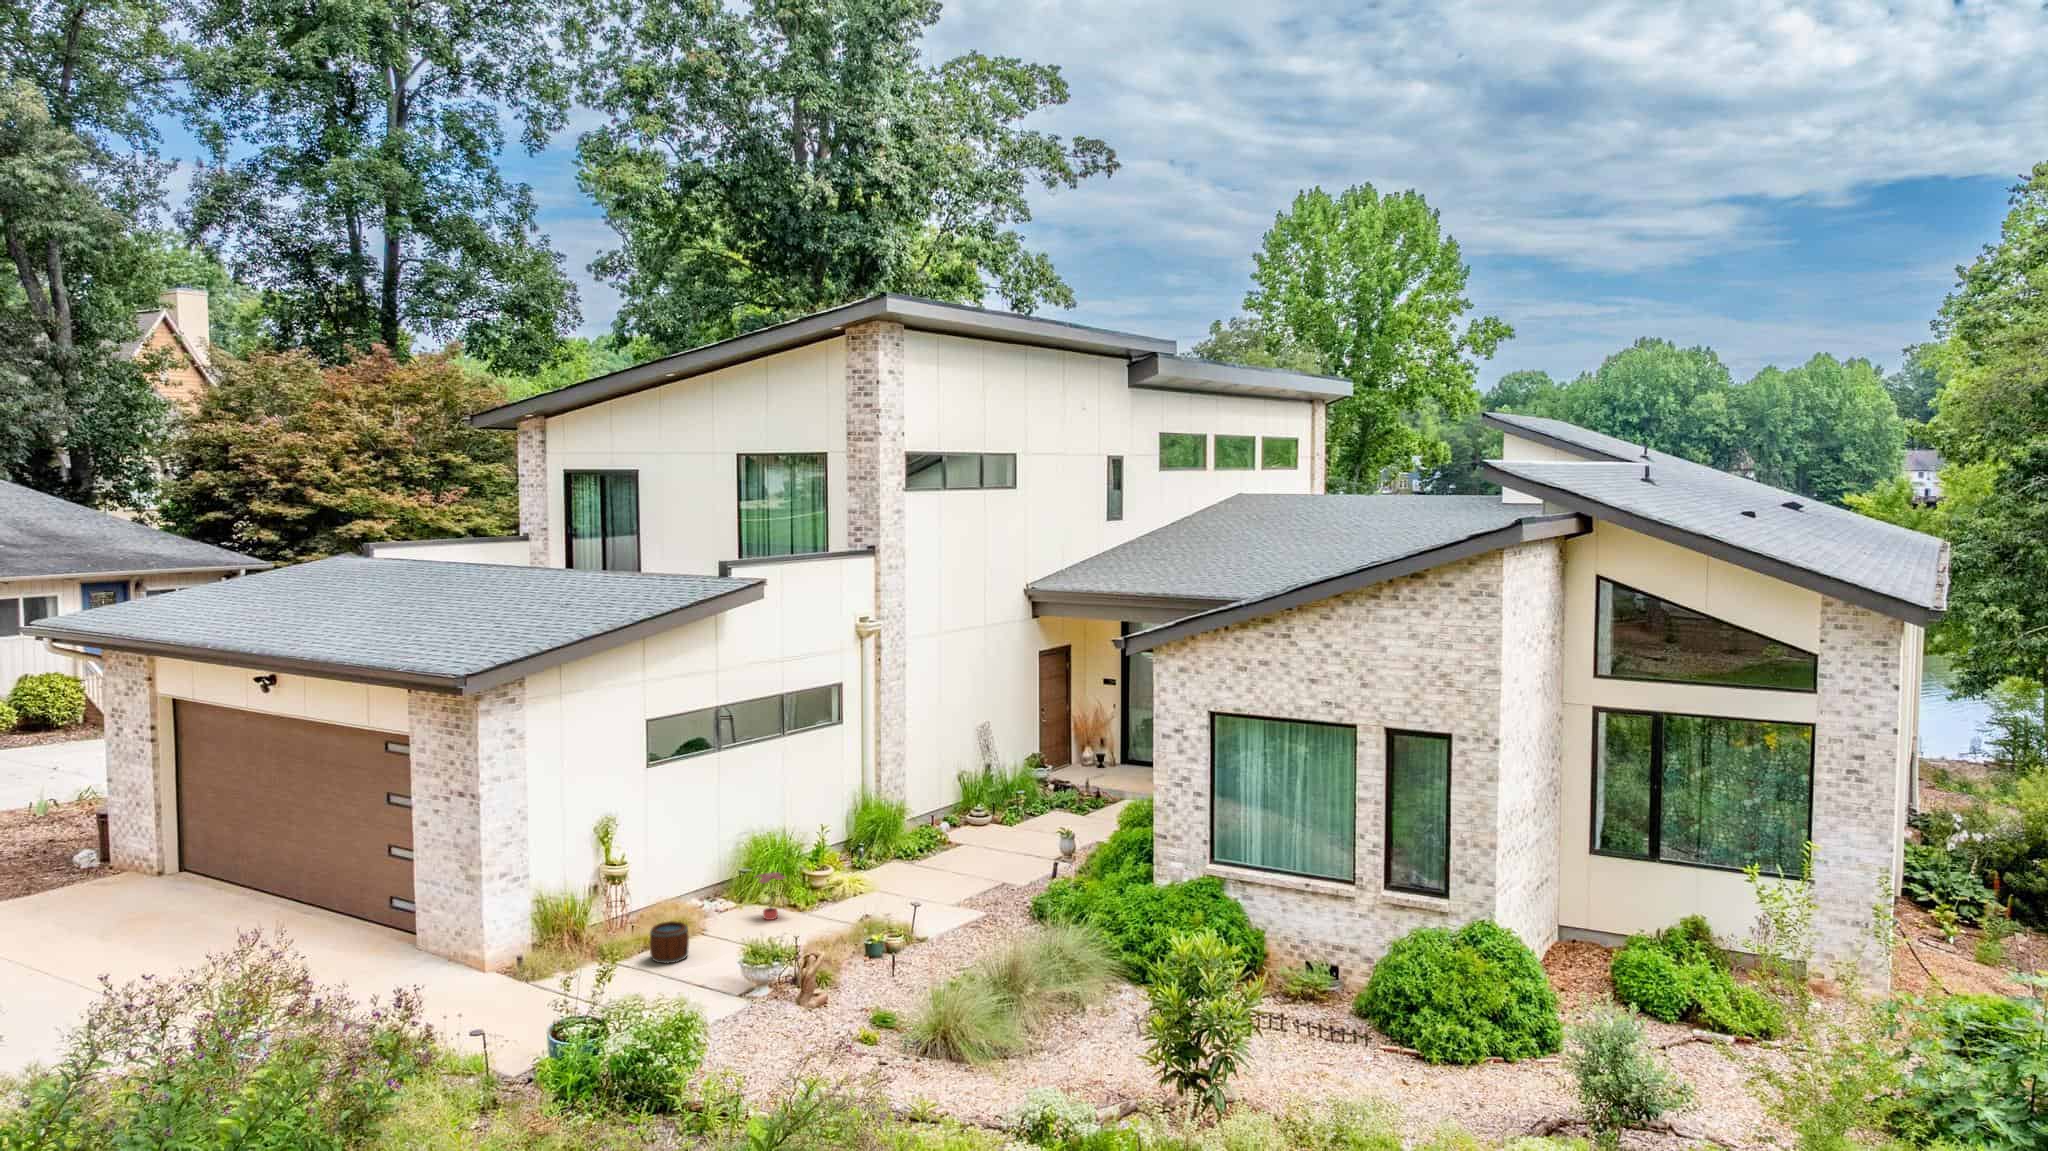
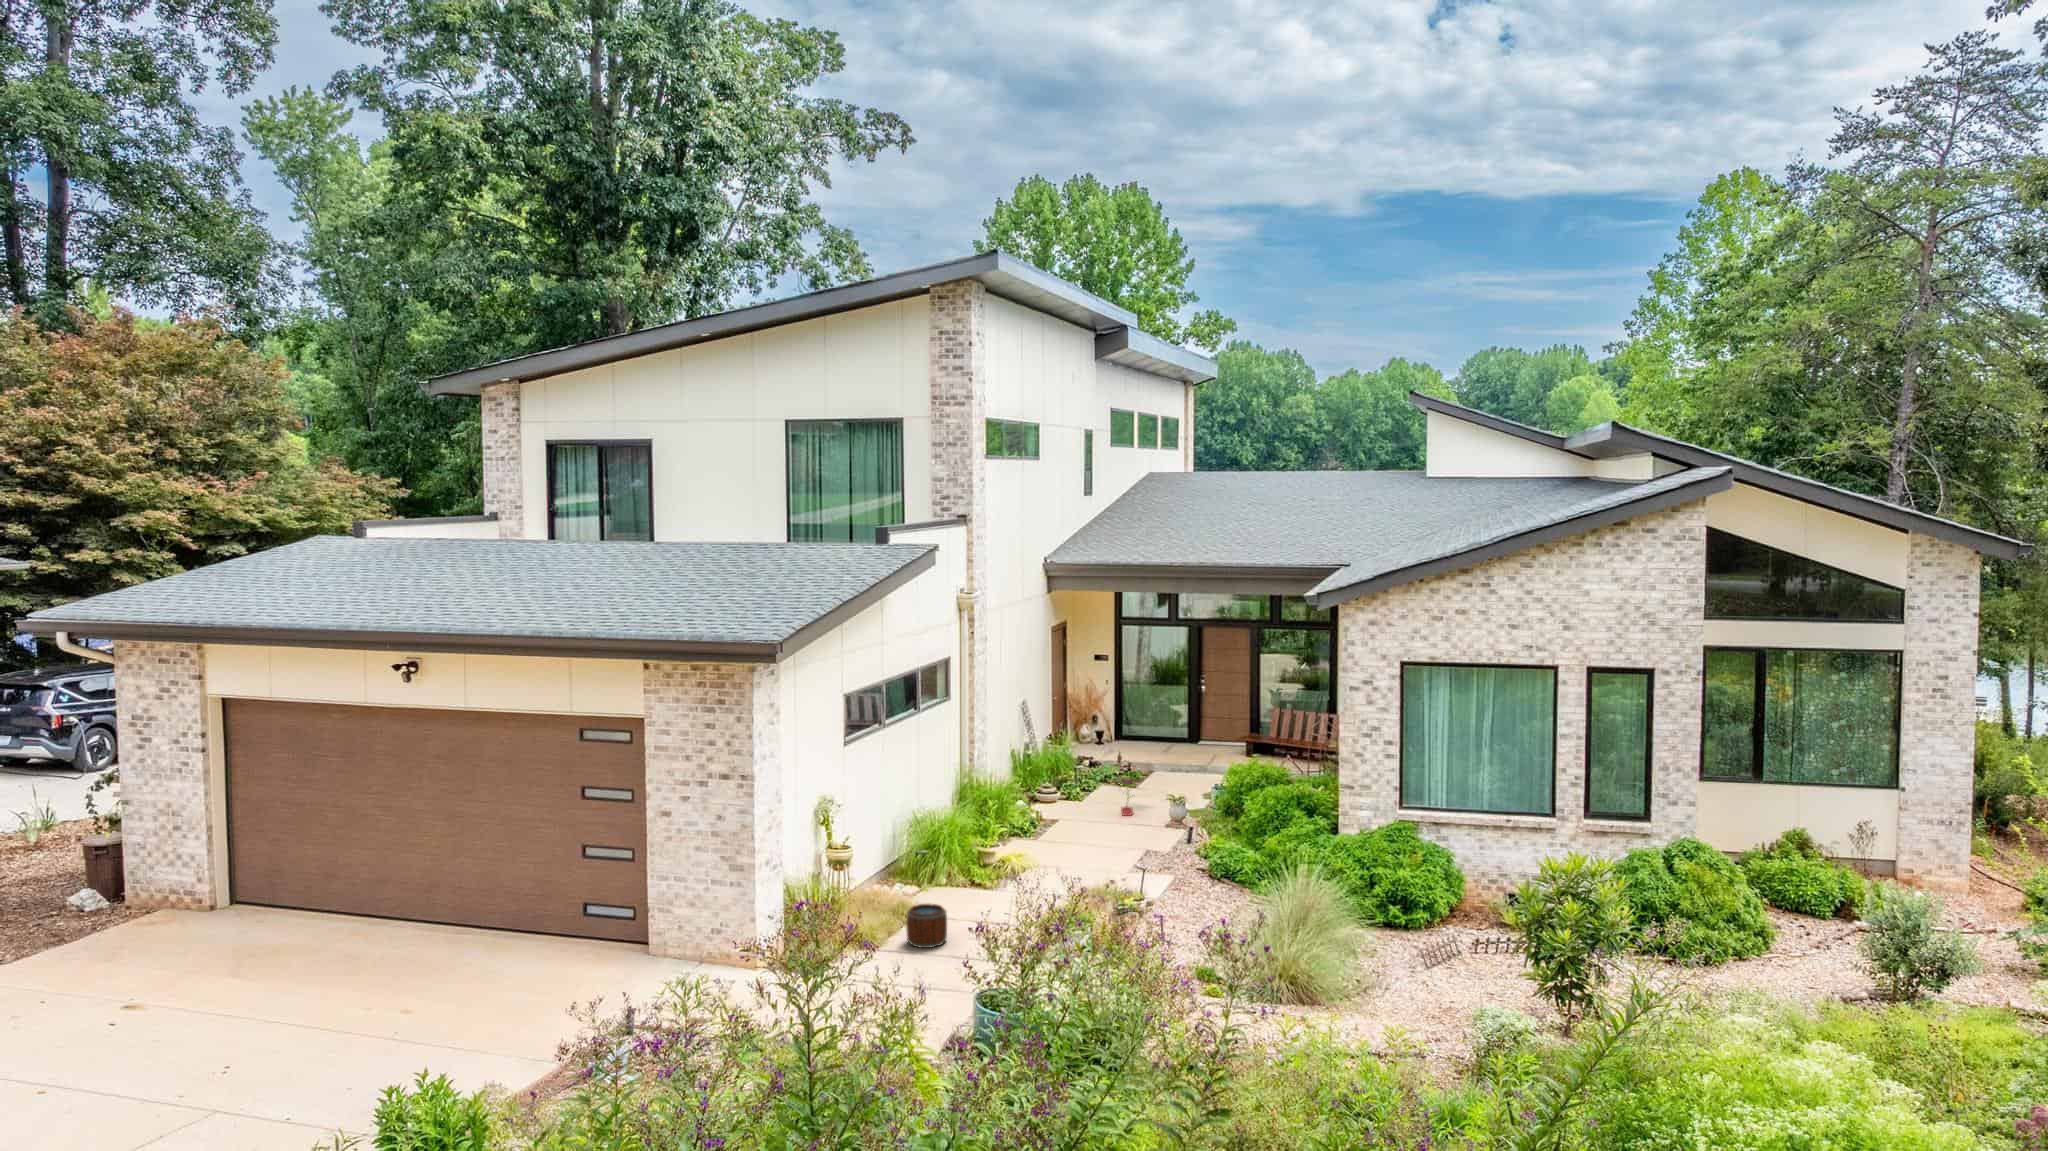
potted plant: present [756,872,786,920] -> present [1114,778,1140,816]

